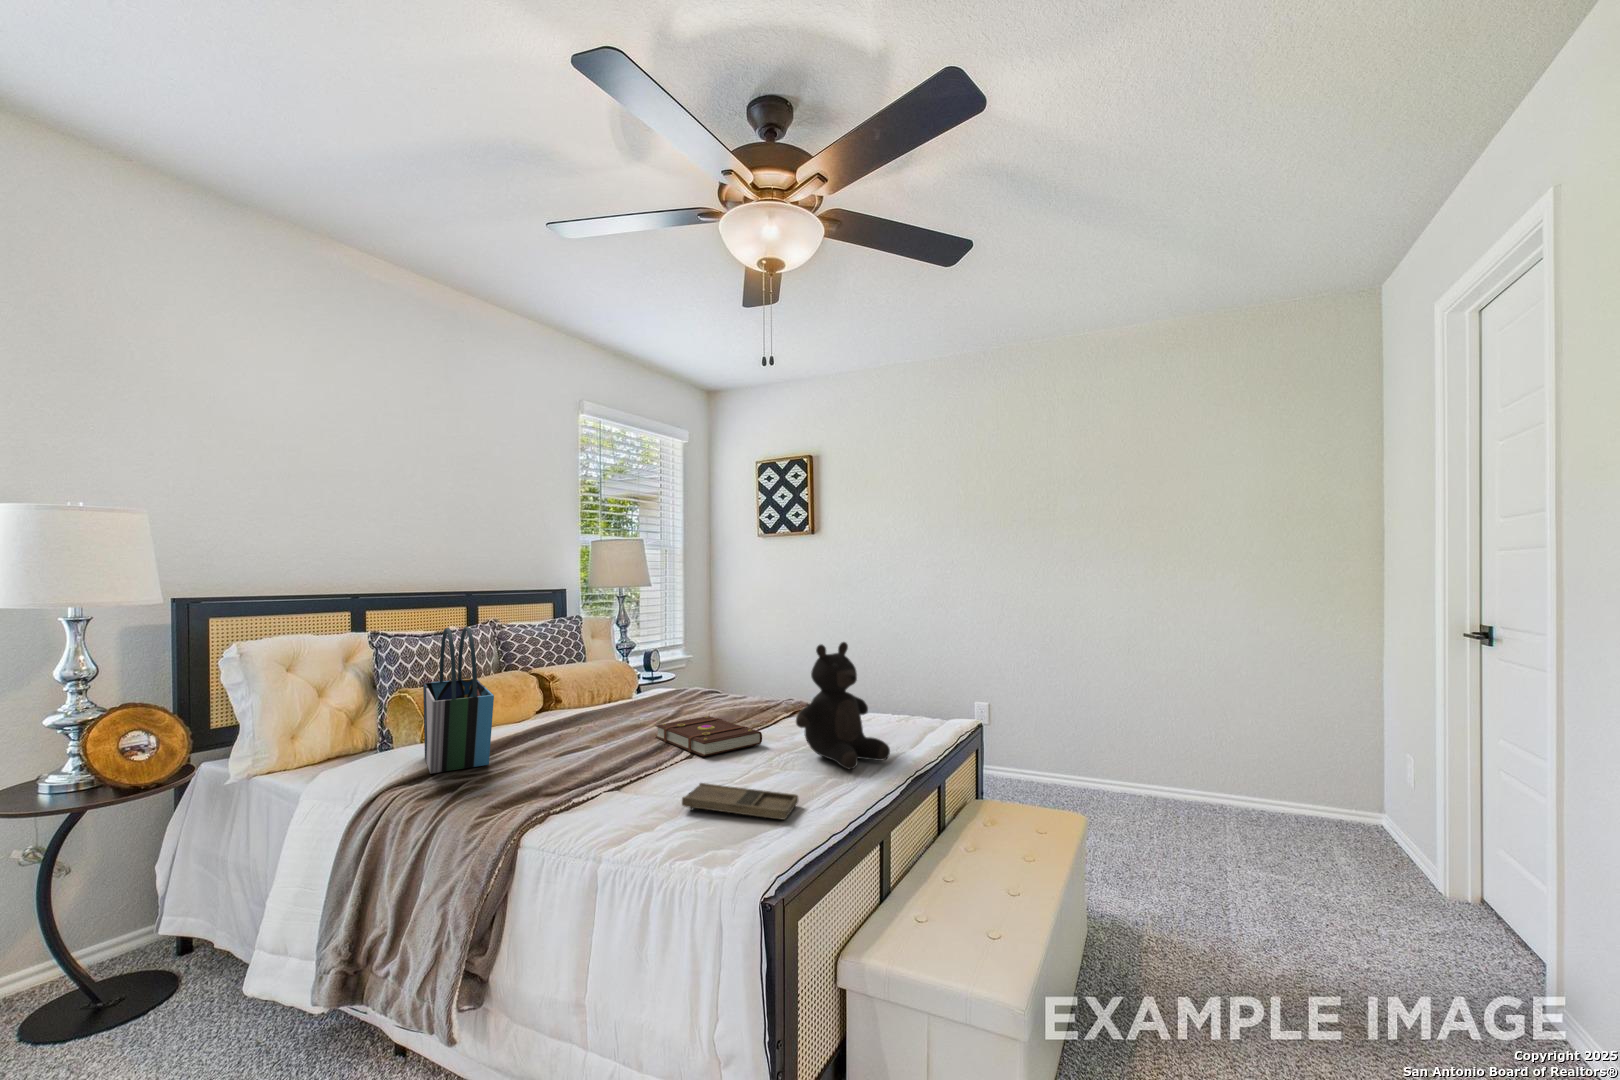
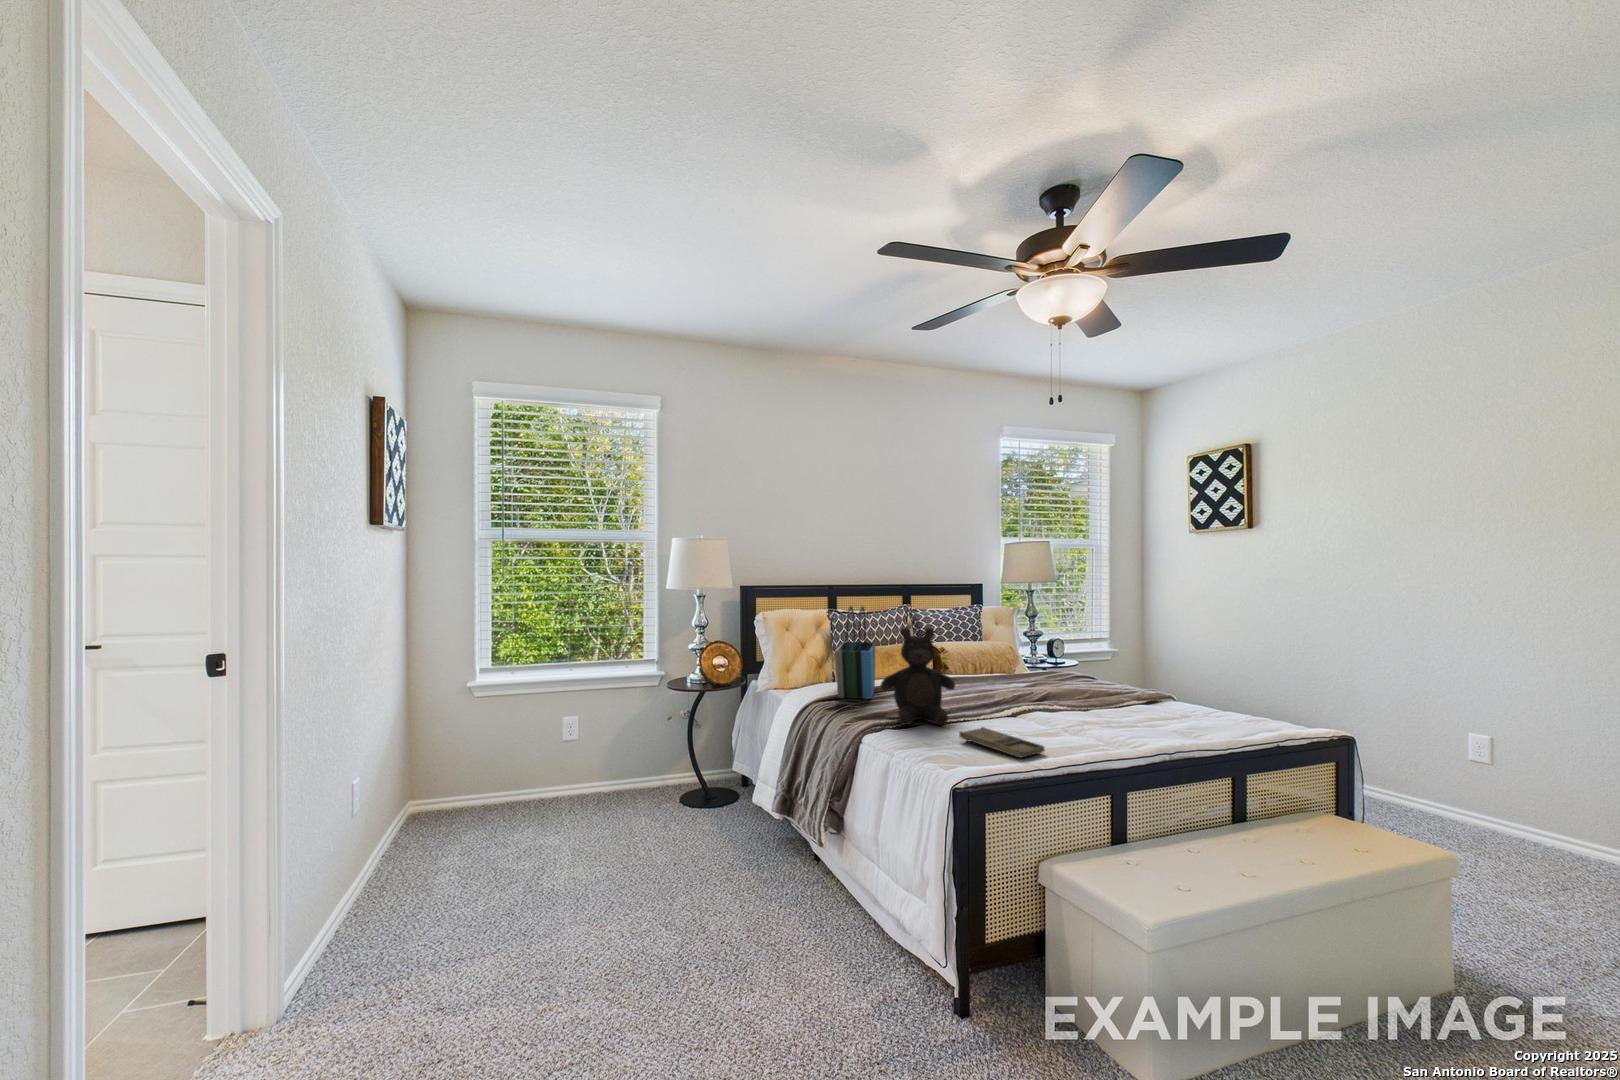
teddy bear: present [796,642,890,769] -> present [881,628,955,725]
book: present [656,716,762,756] -> none [995,691,1071,717]

